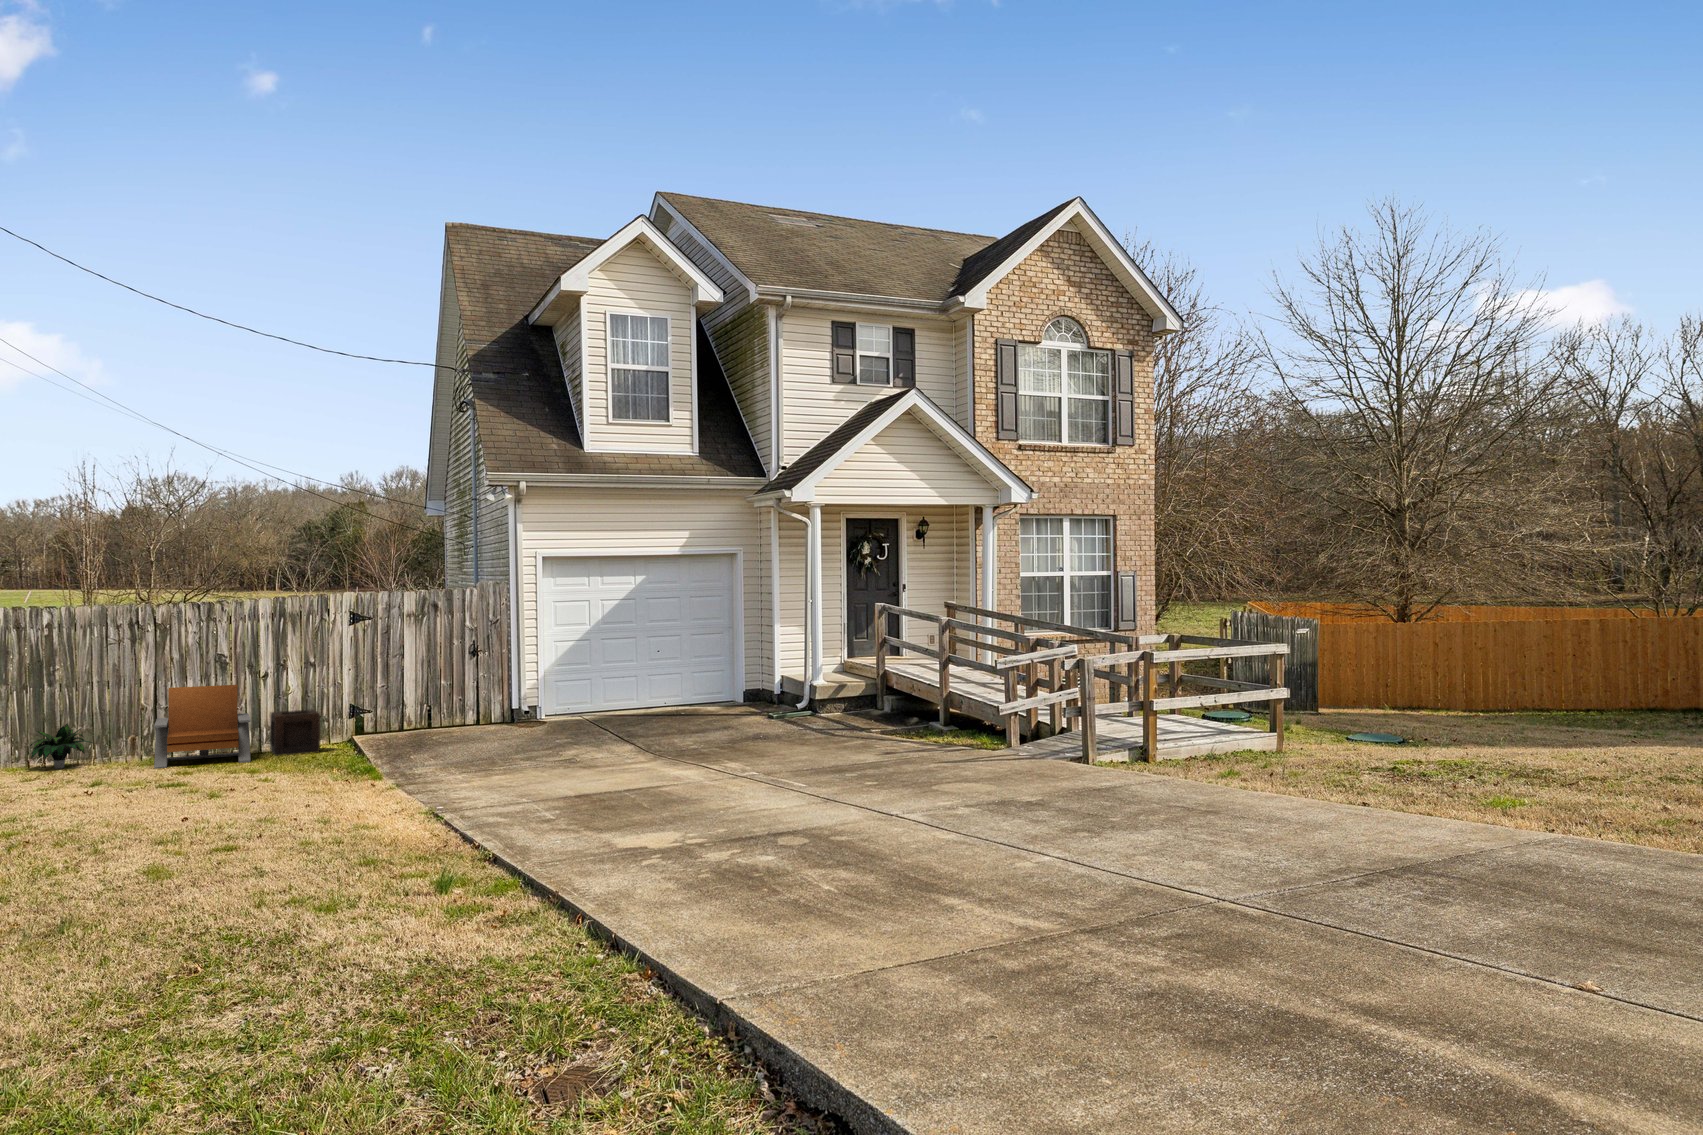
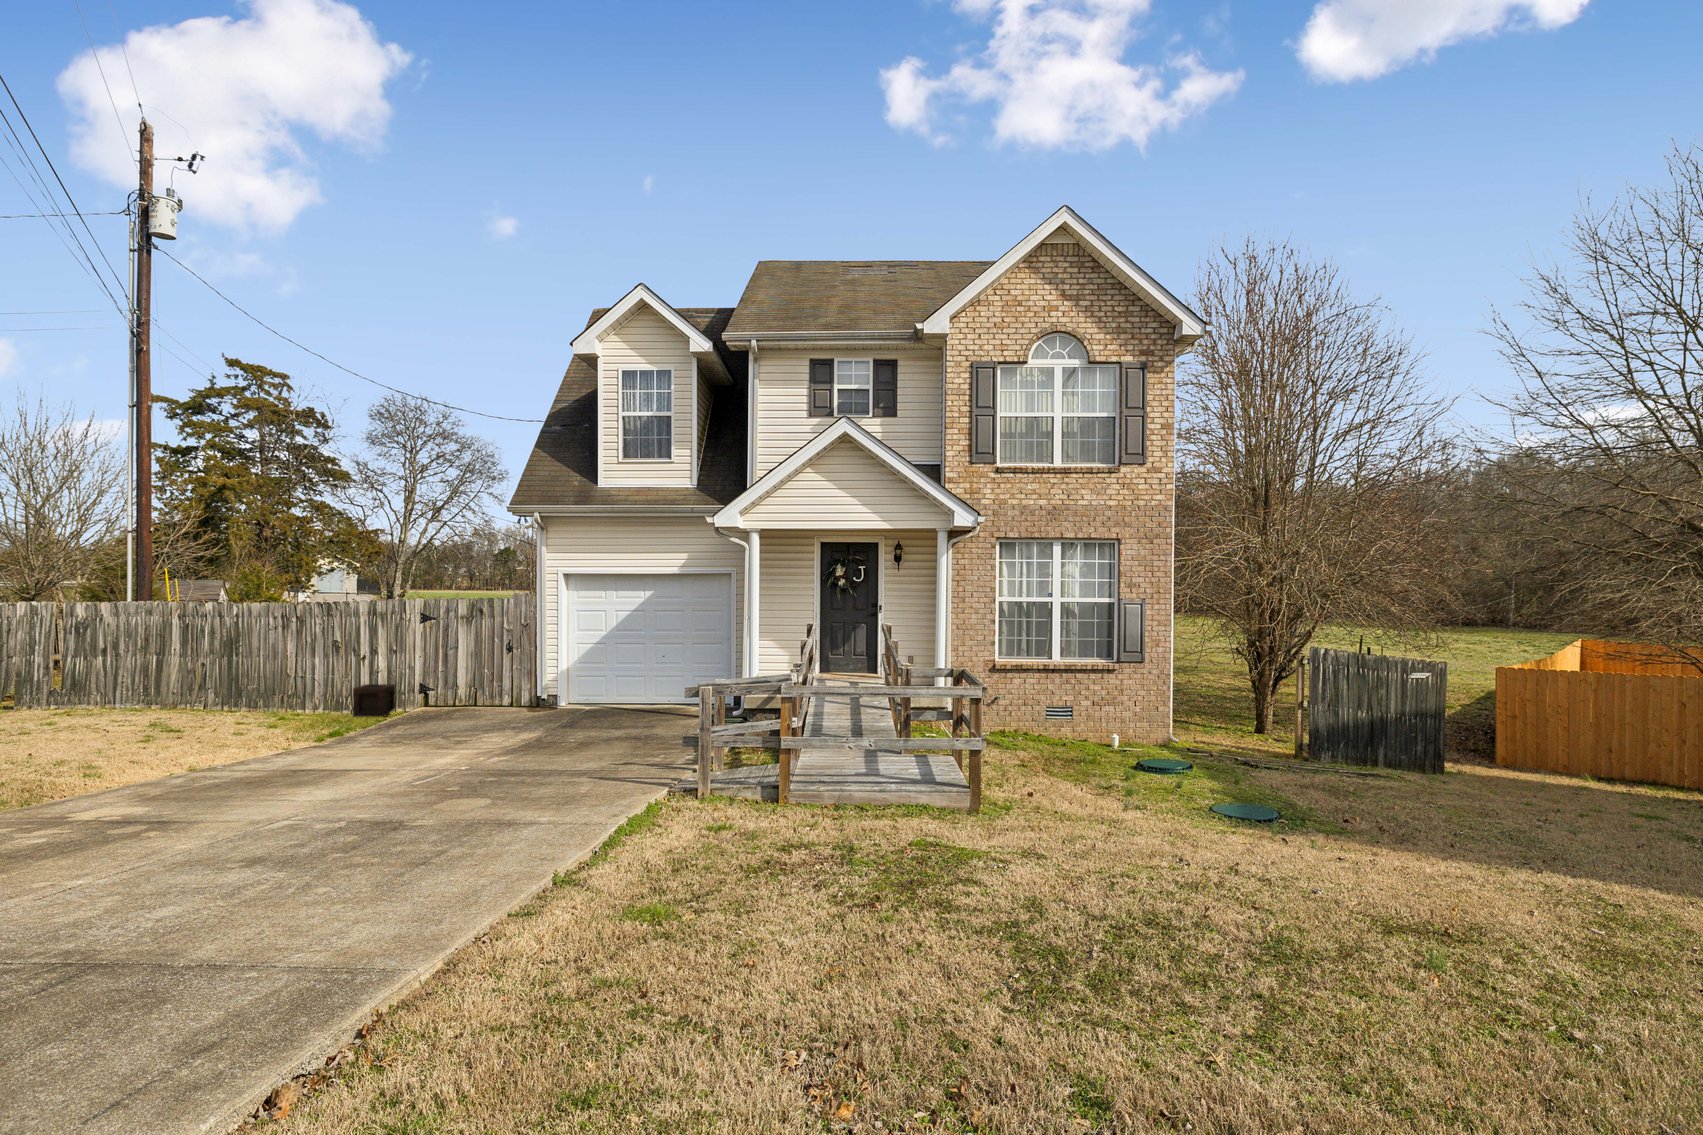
lounge chair: present [154,685,251,769] -> none [262,663,347,721]
potted plant: present [30,723,93,769] -> none [207,682,253,713]

